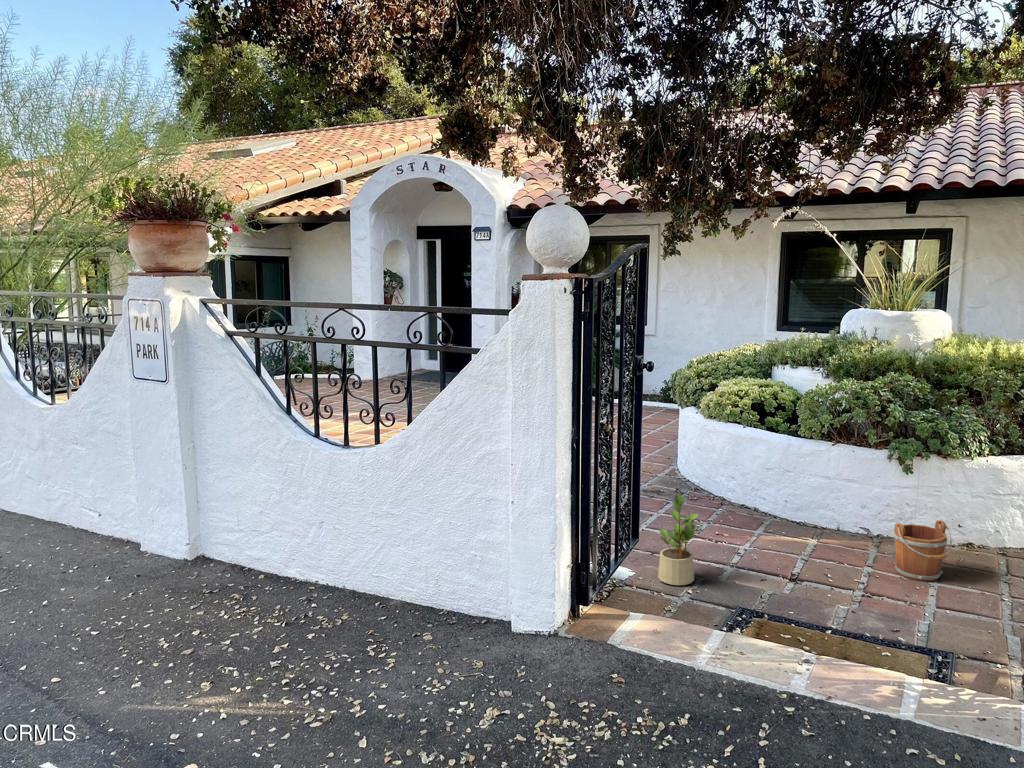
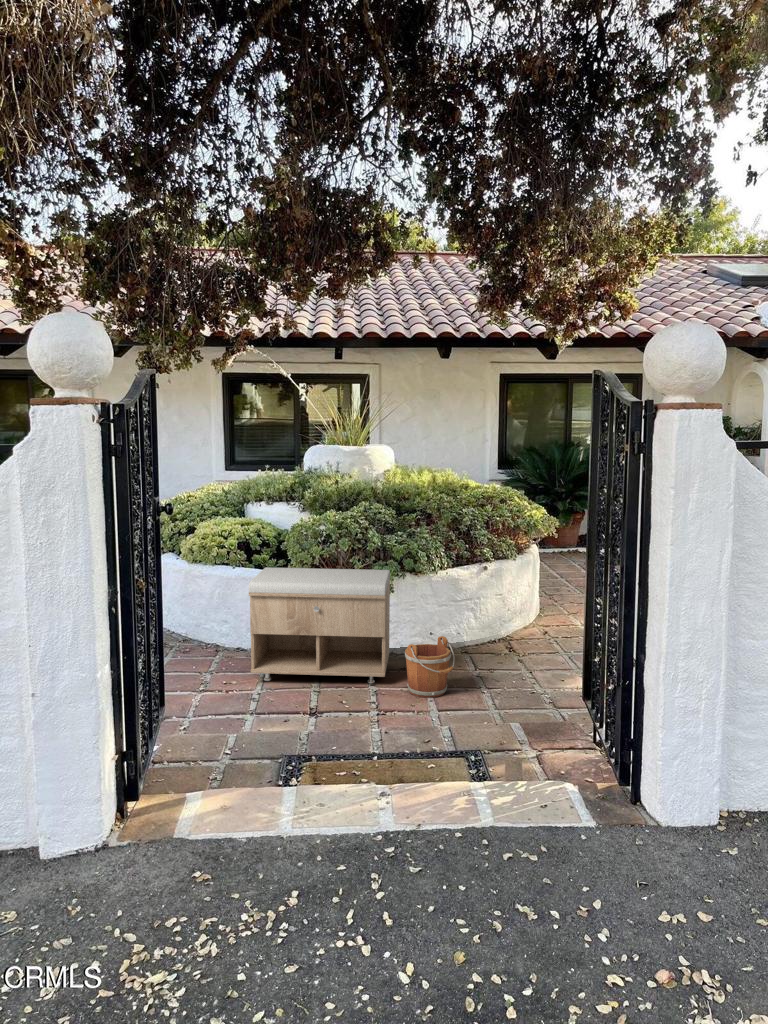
storage bench: none [741,429,895,555] -> present [249,567,390,683]
potted plant: present [658,494,698,585] -> none [183,646,232,754]

